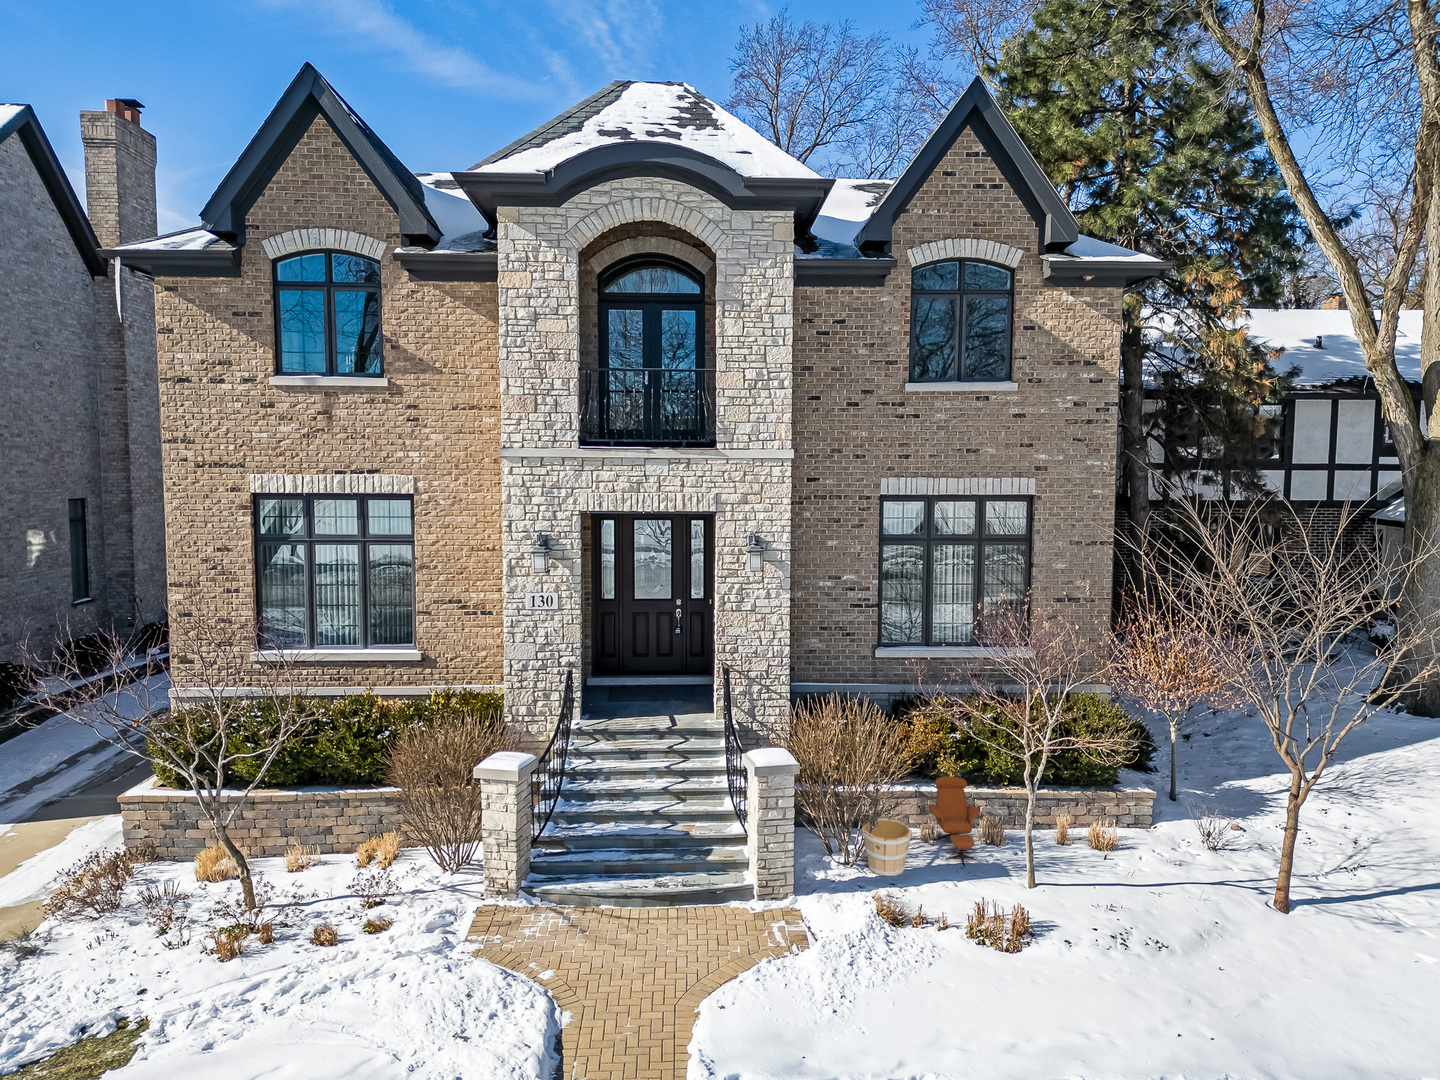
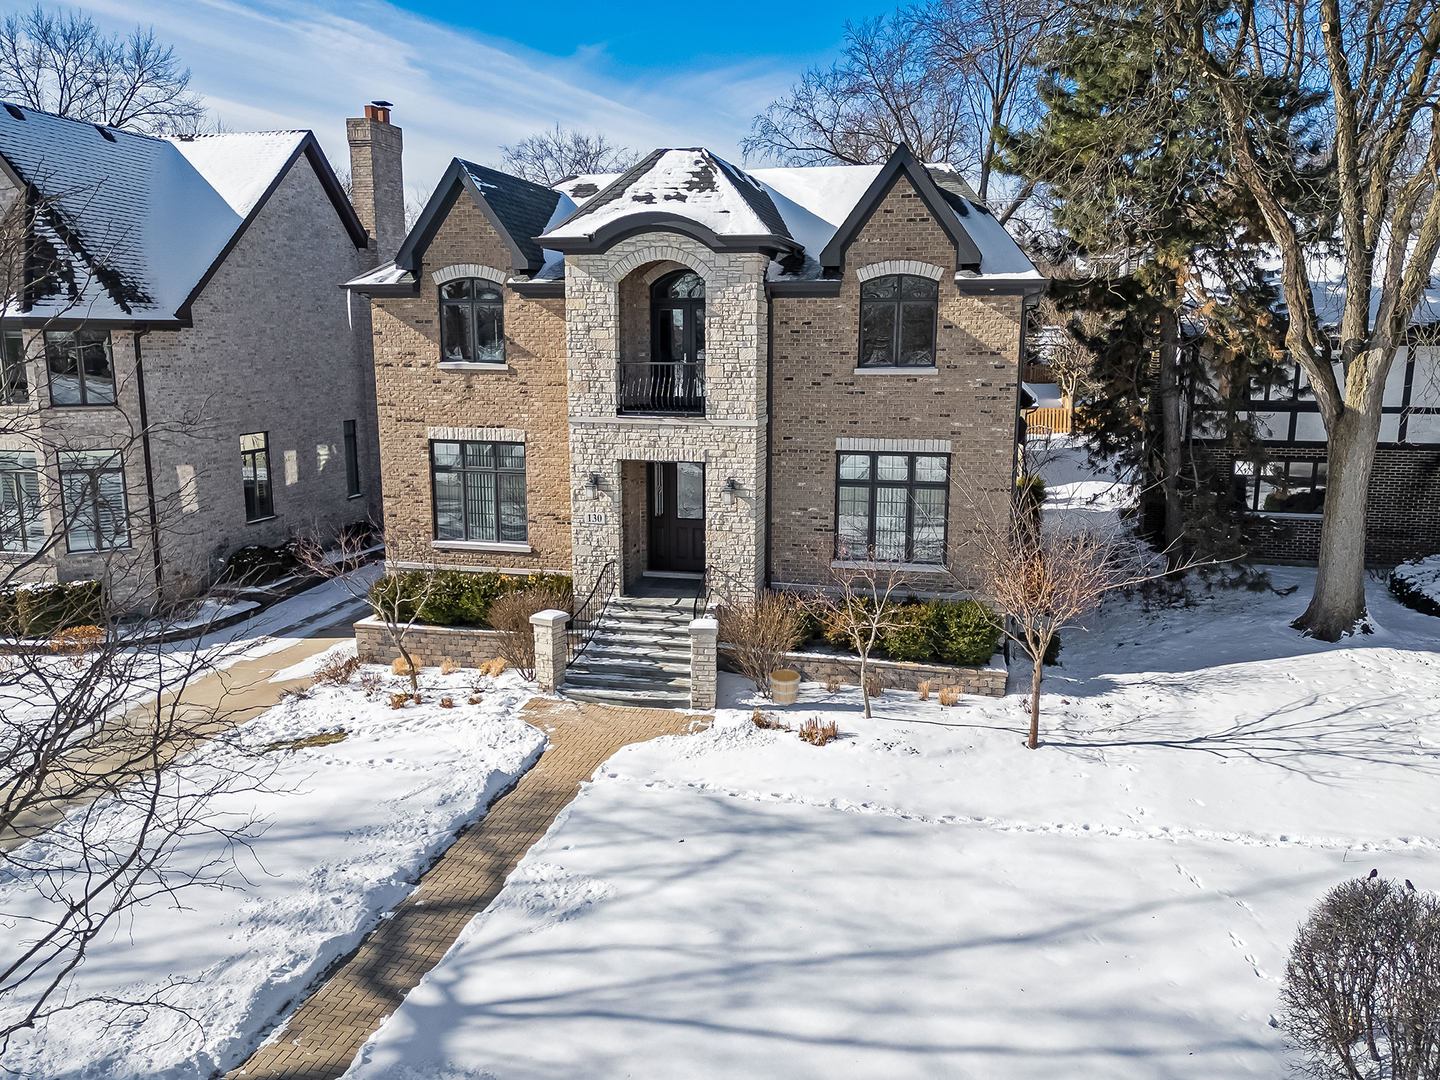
lounge chair: present [929,776,979,867] -> none [825,647,858,704]

